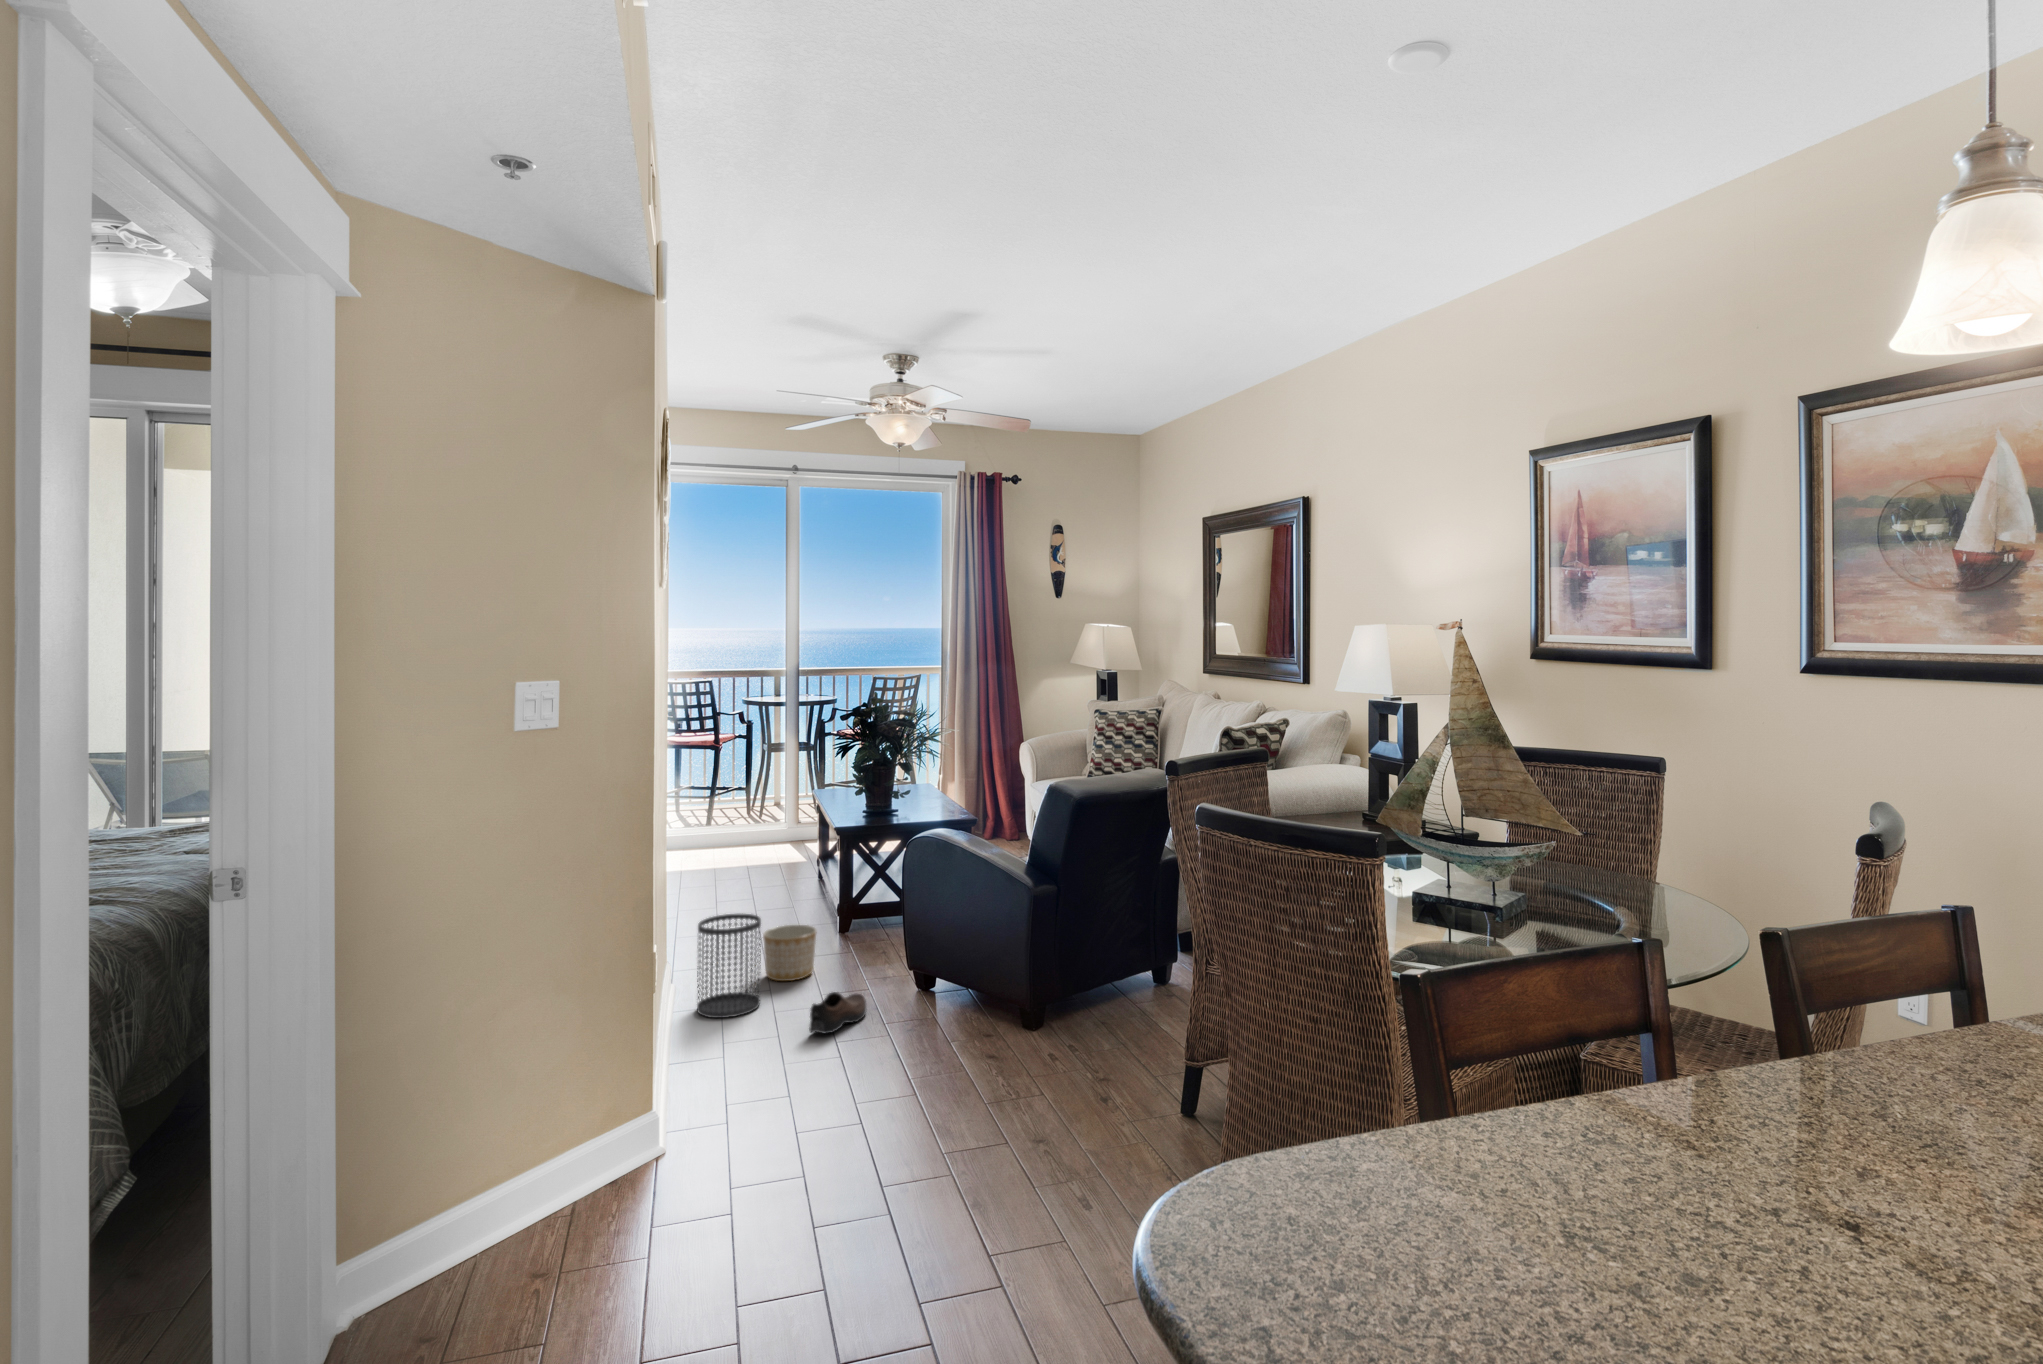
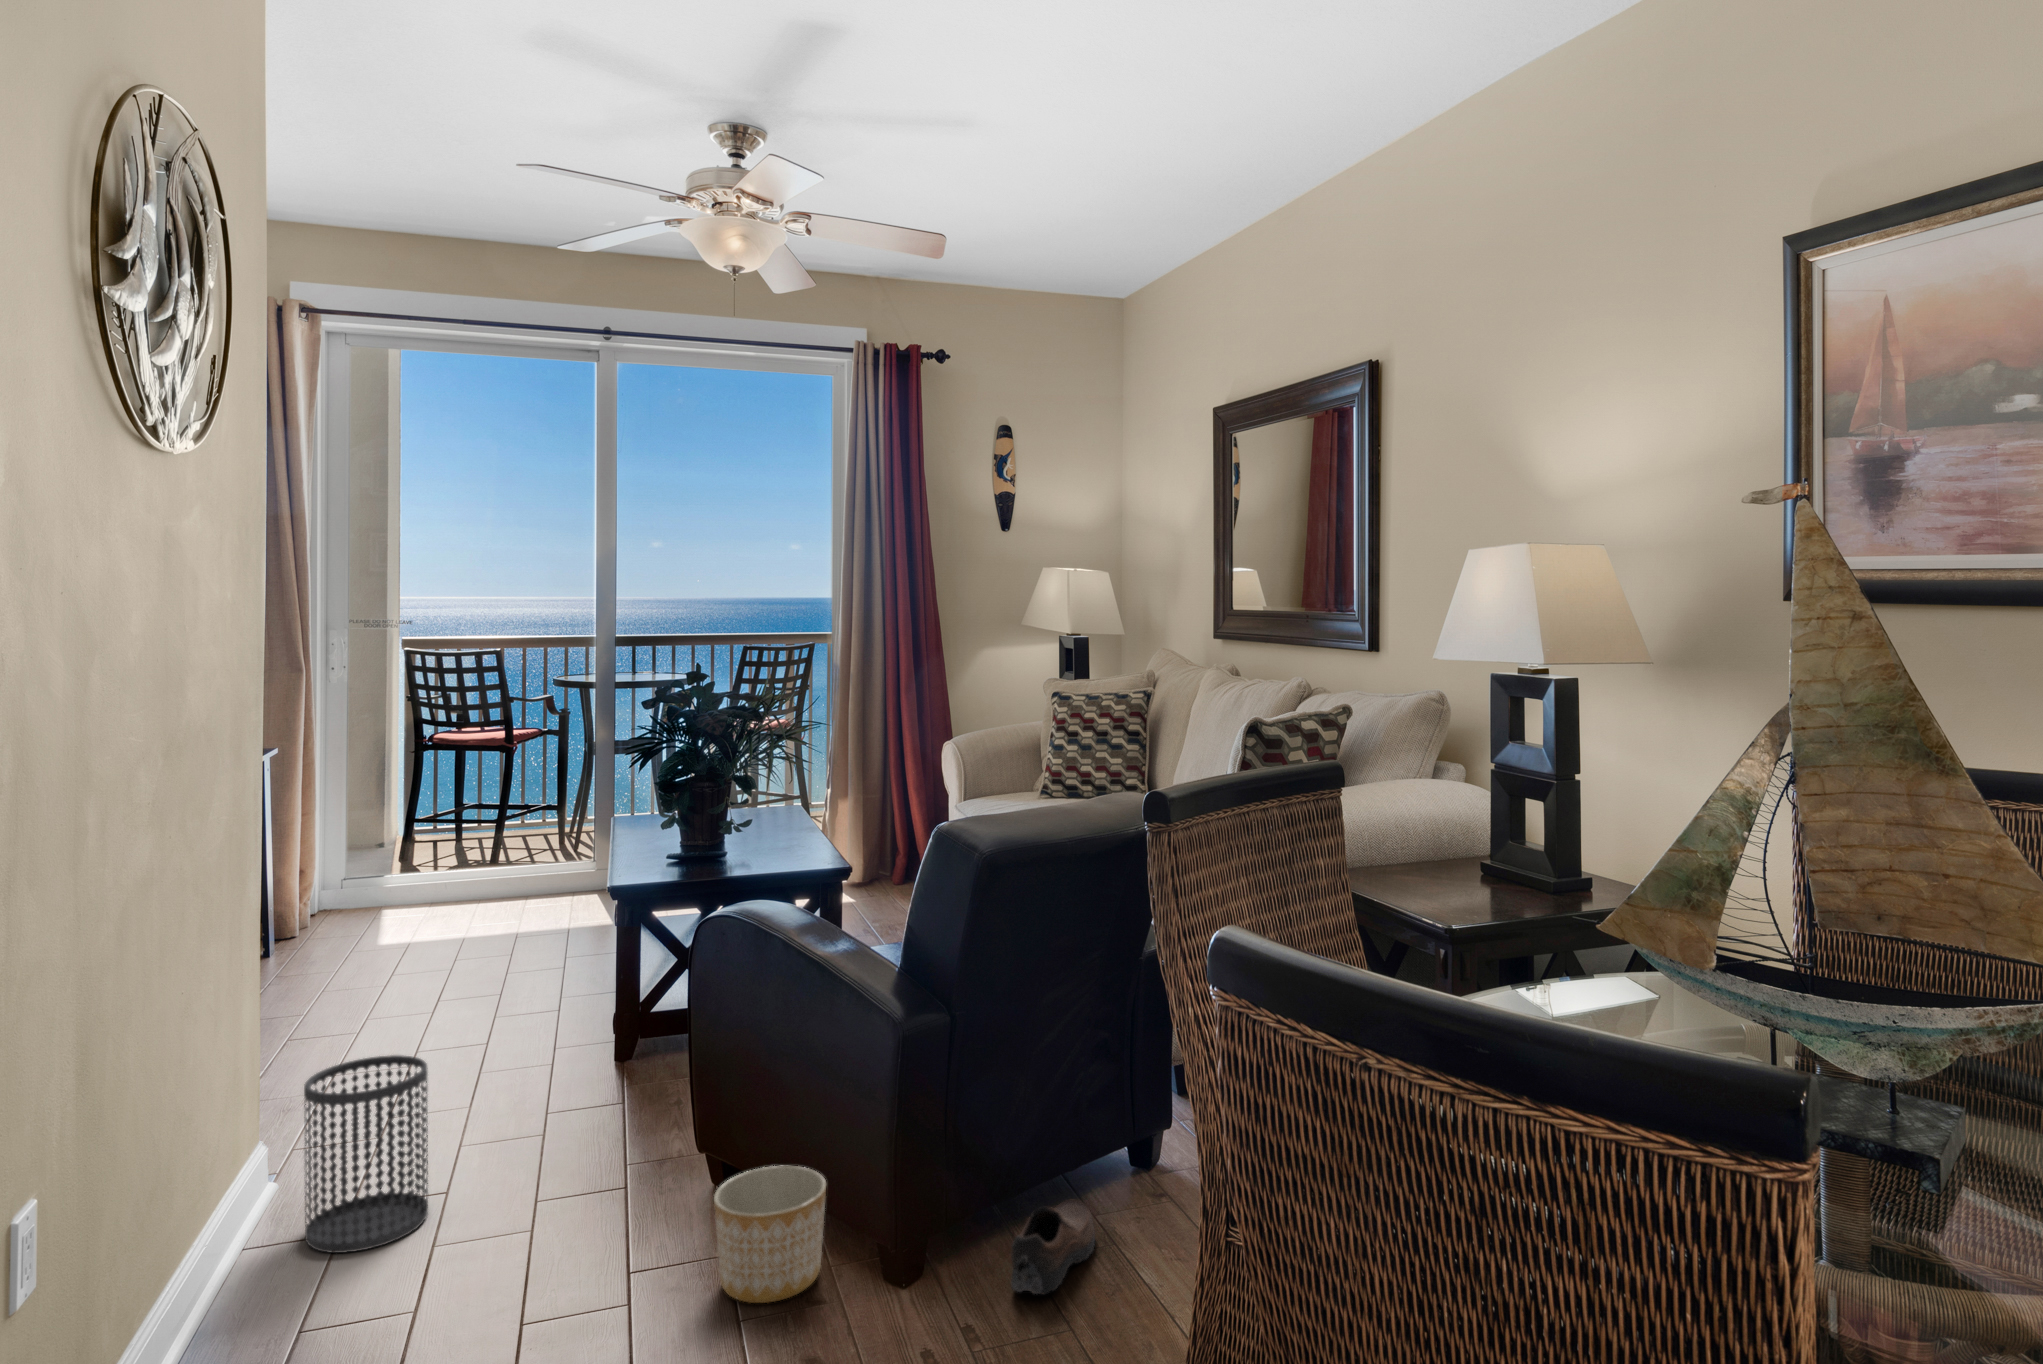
planter: present [763,925,816,981] -> present [714,1166,826,1303]
shoe: present [809,992,866,1034] -> present [1011,1200,1095,1295]

